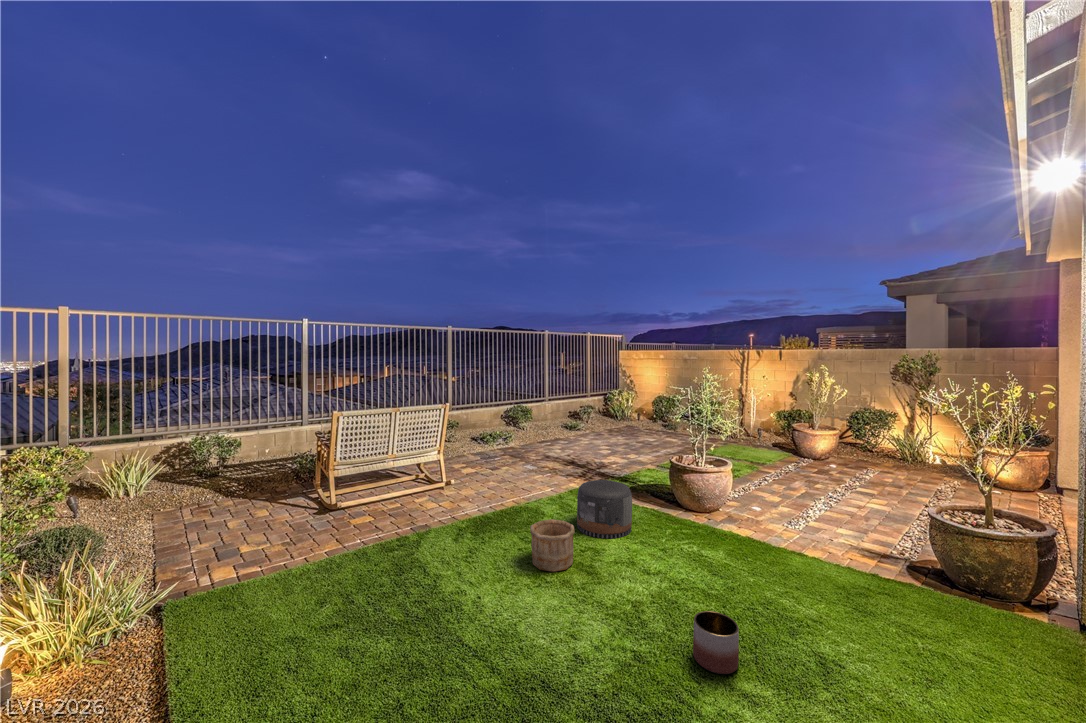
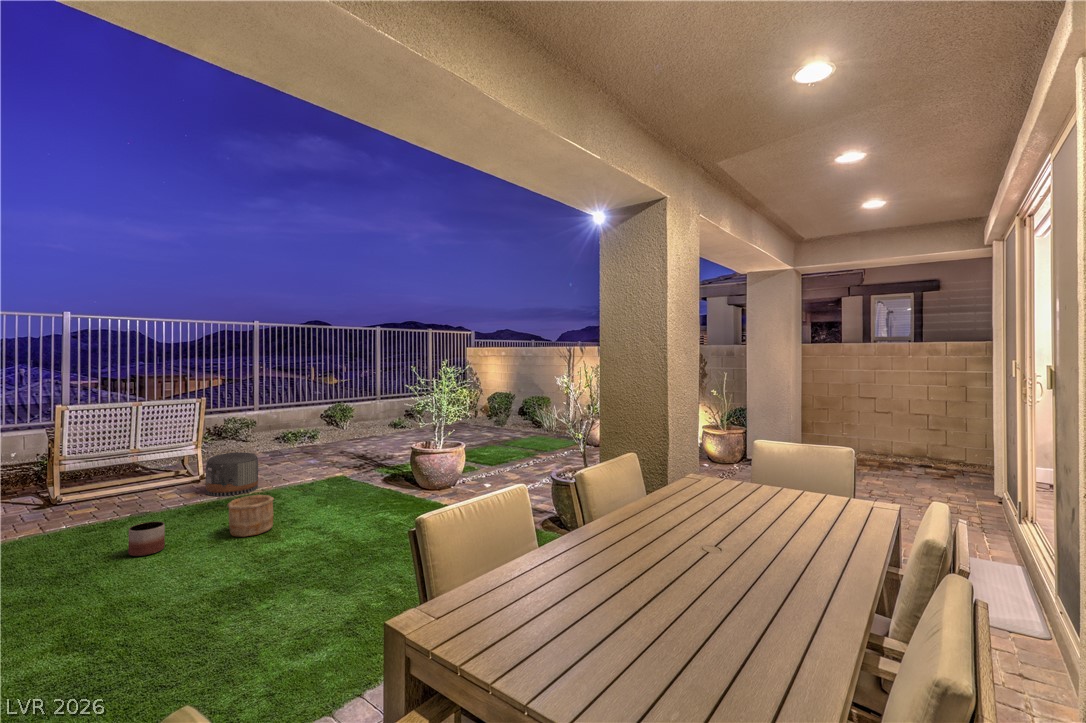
pouf: present [577,480,632,539] -> present [206,452,258,496]
planter: present [693,611,739,674] -> present [128,522,165,556]

